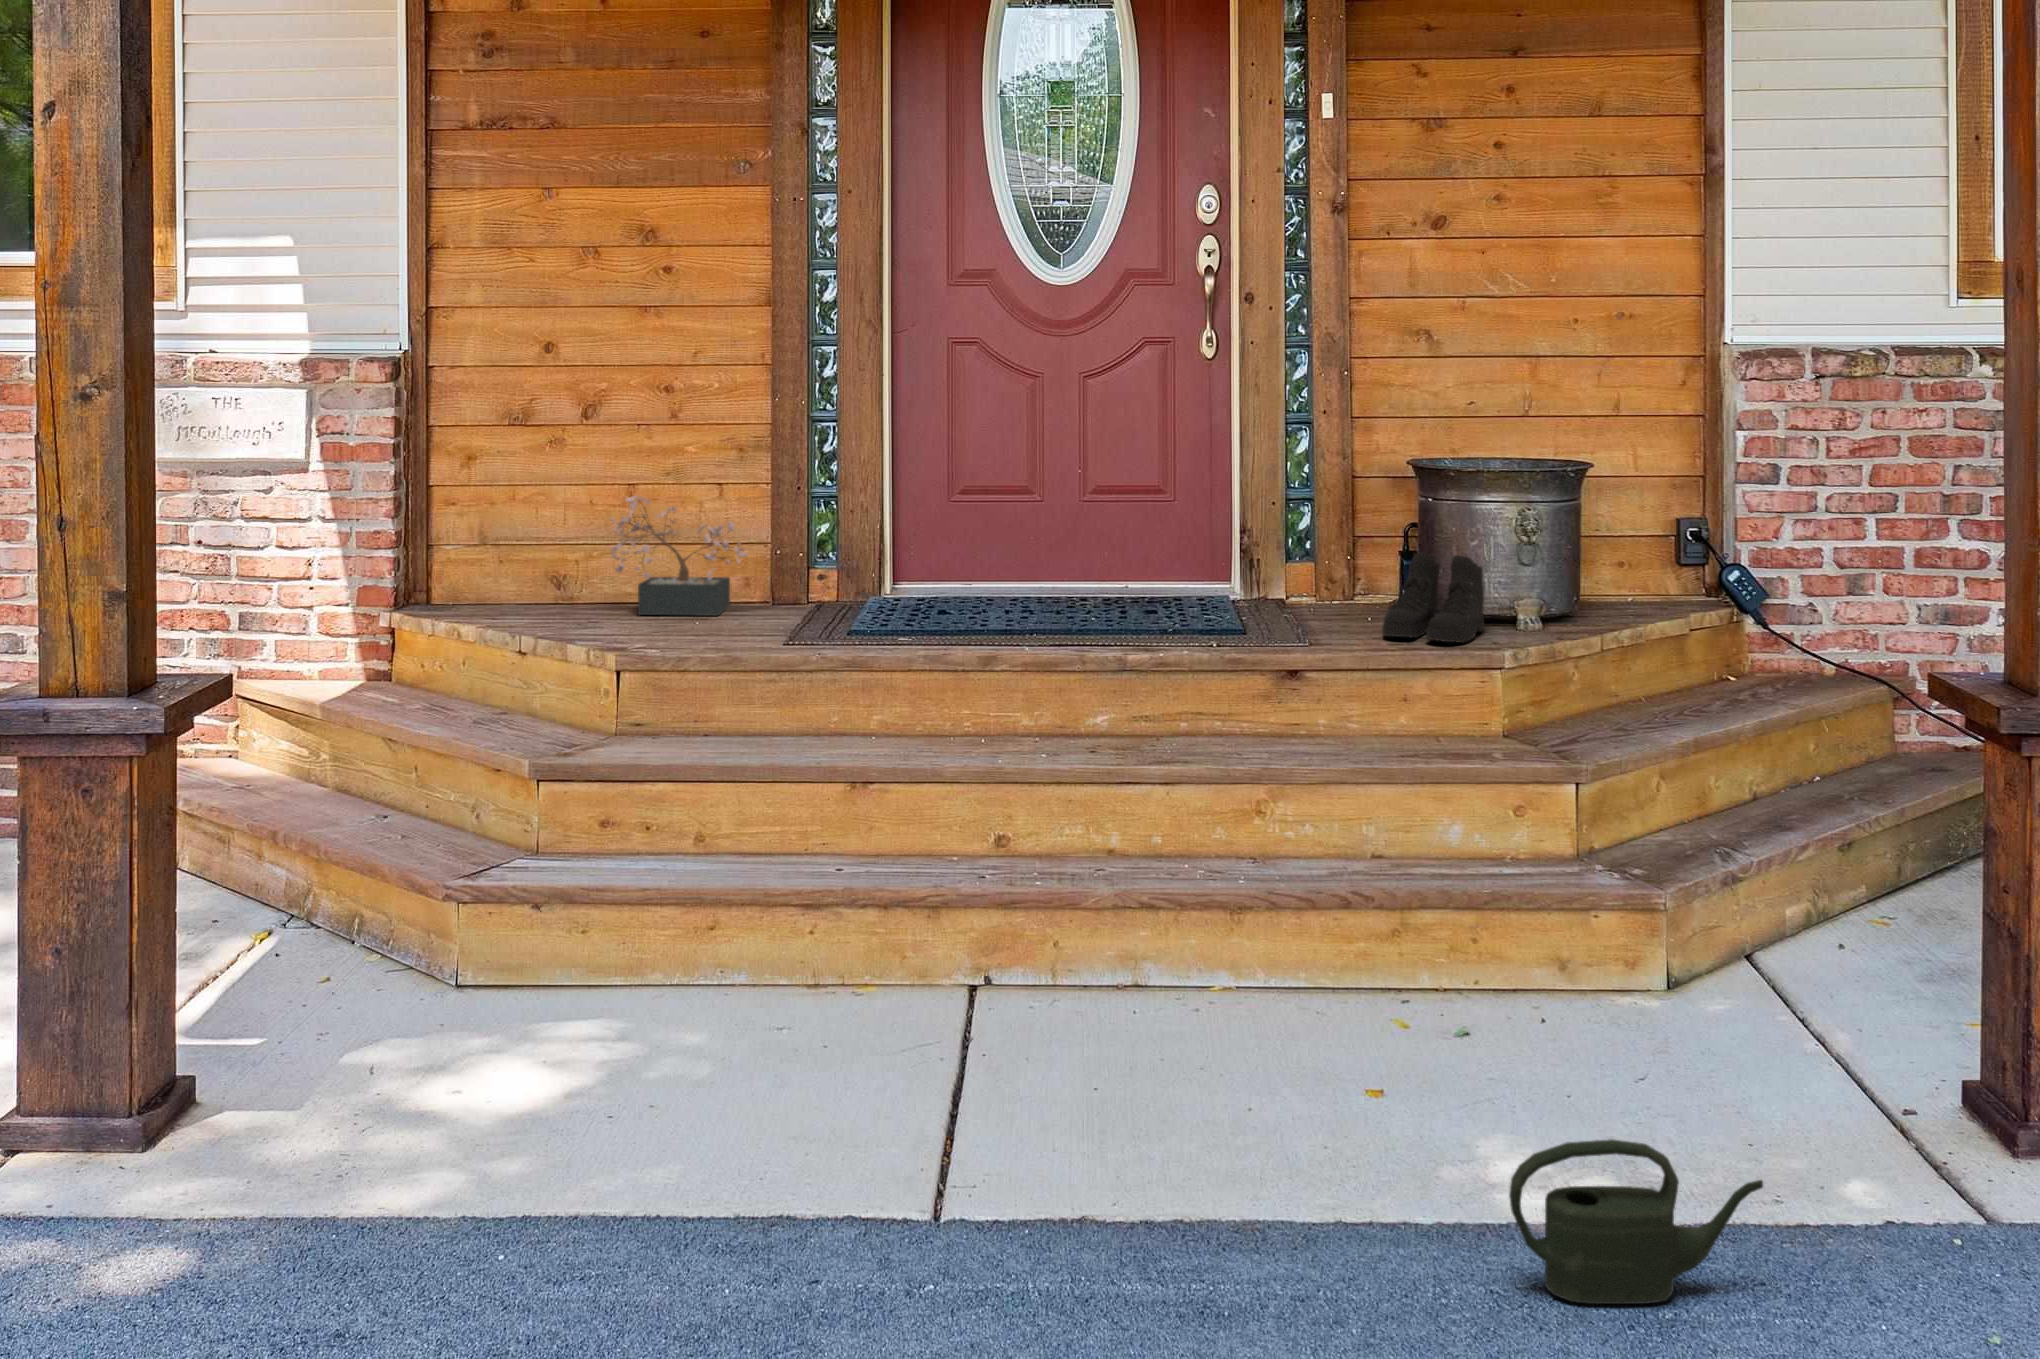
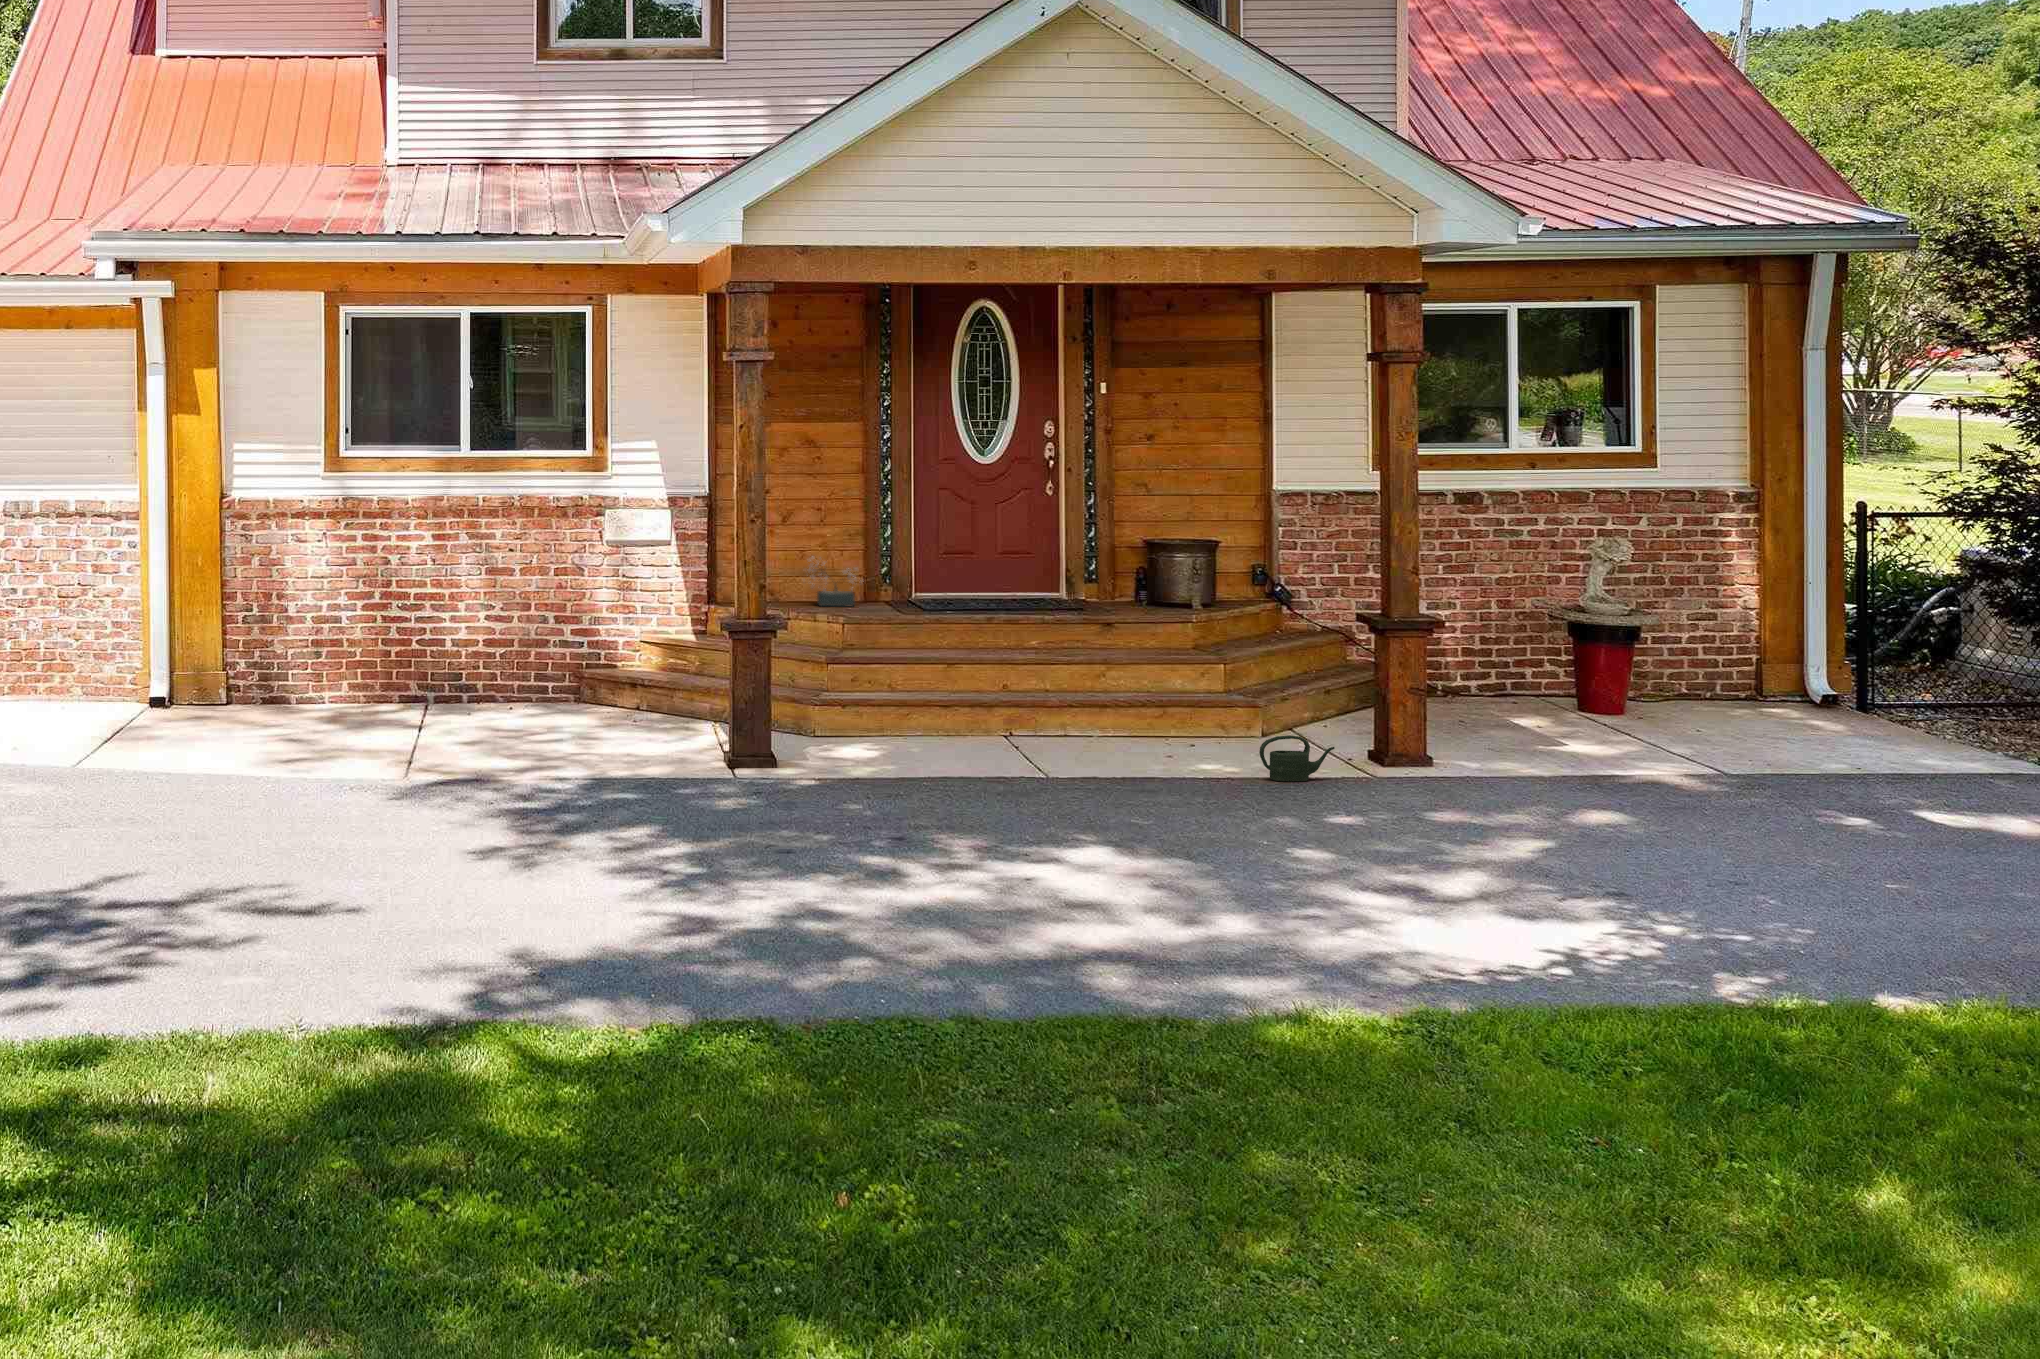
boots: present [1382,553,1484,643] -> none [1145,578,1185,613]

